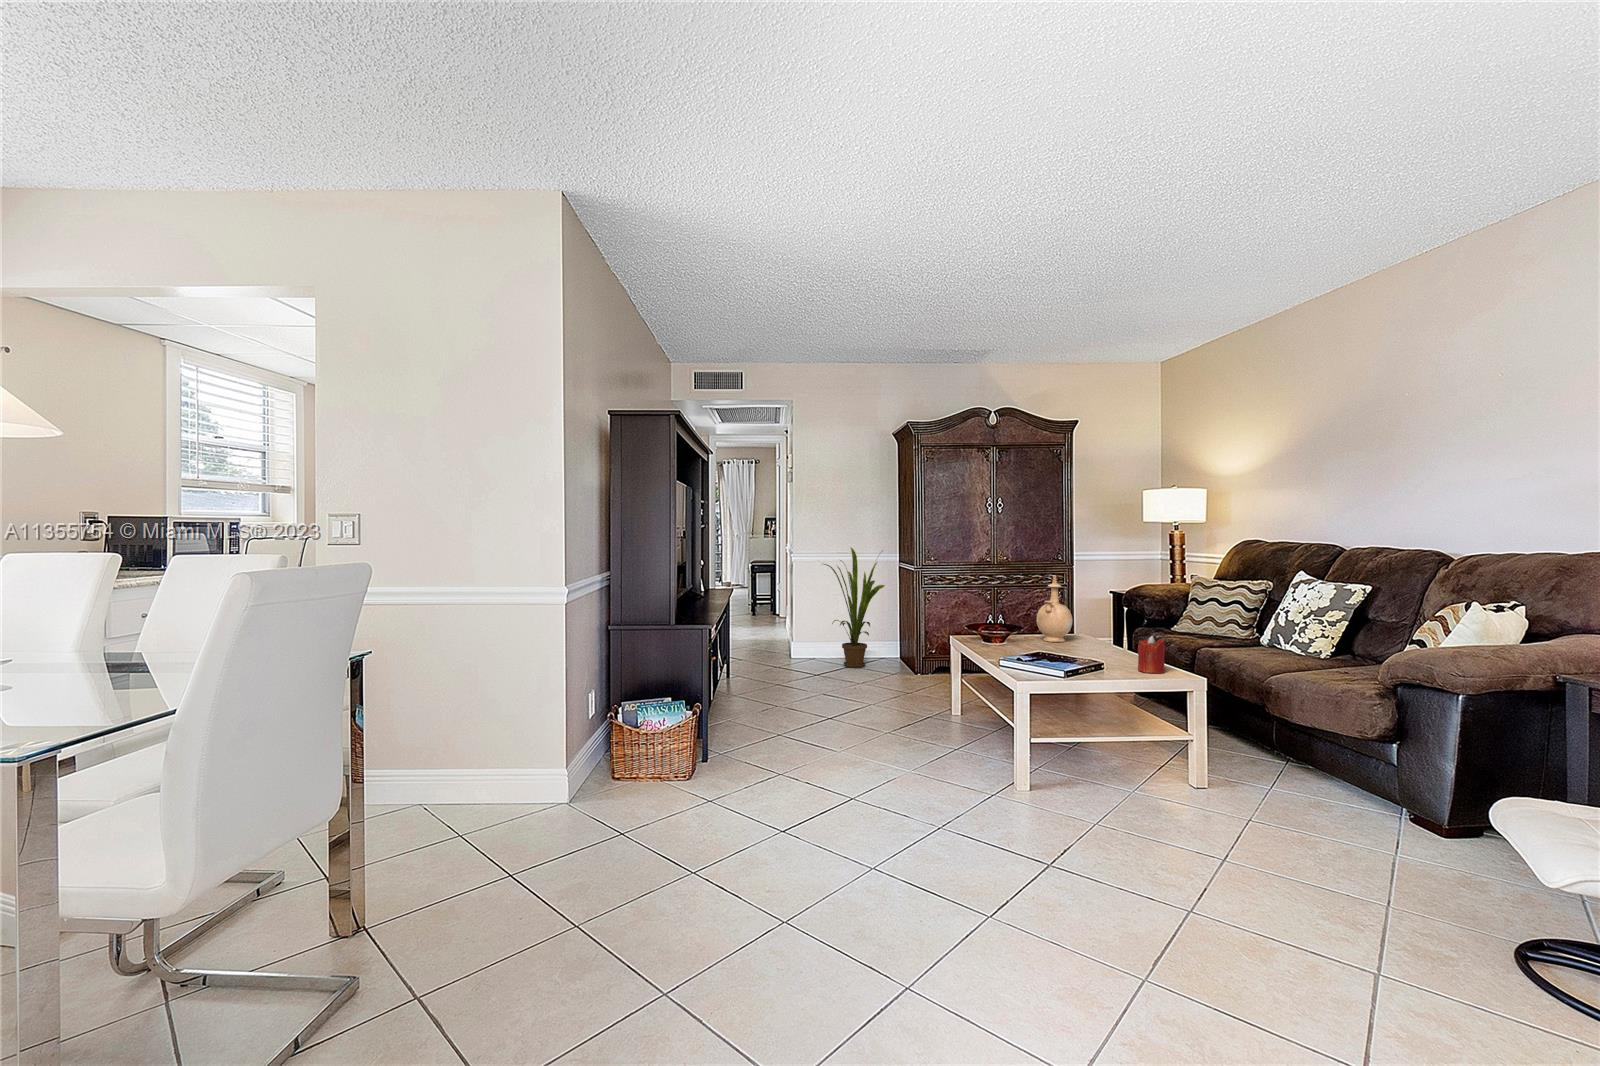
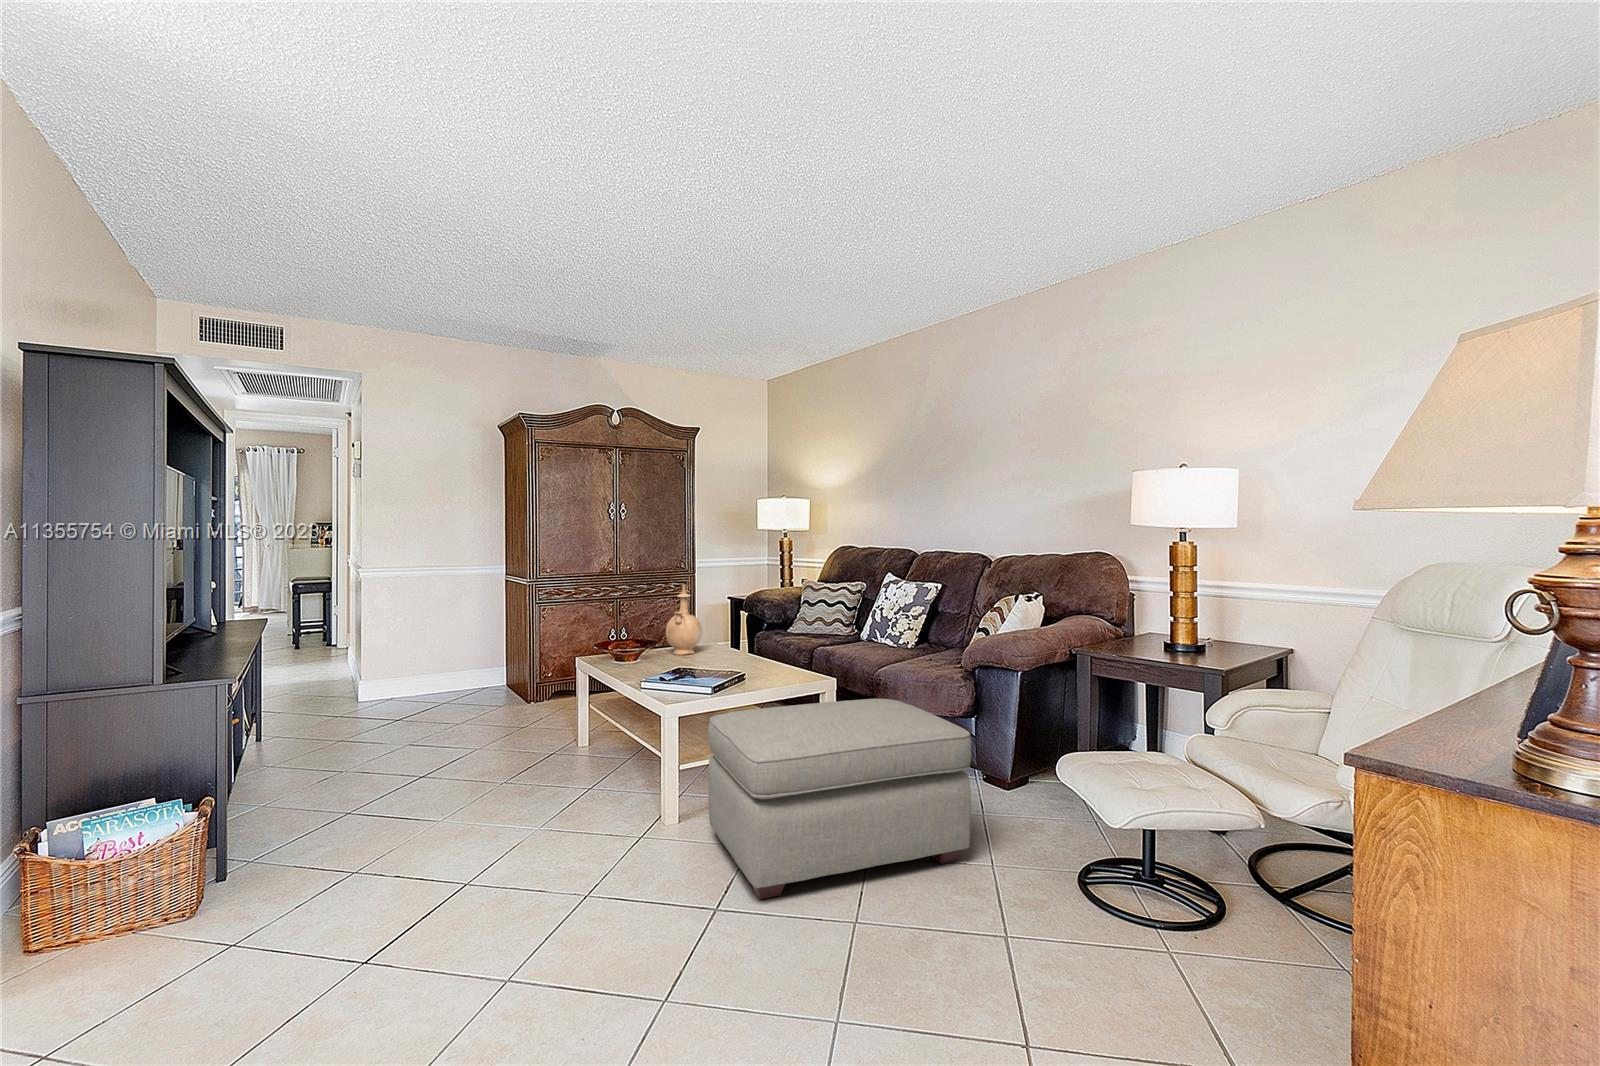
house plant: present [824,548,885,668] -> none [400,559,488,705]
candle: present [1138,636,1165,673] -> none [771,642,795,680]
ottoman: none [1063,695,1365,888] -> present [708,699,971,899]

